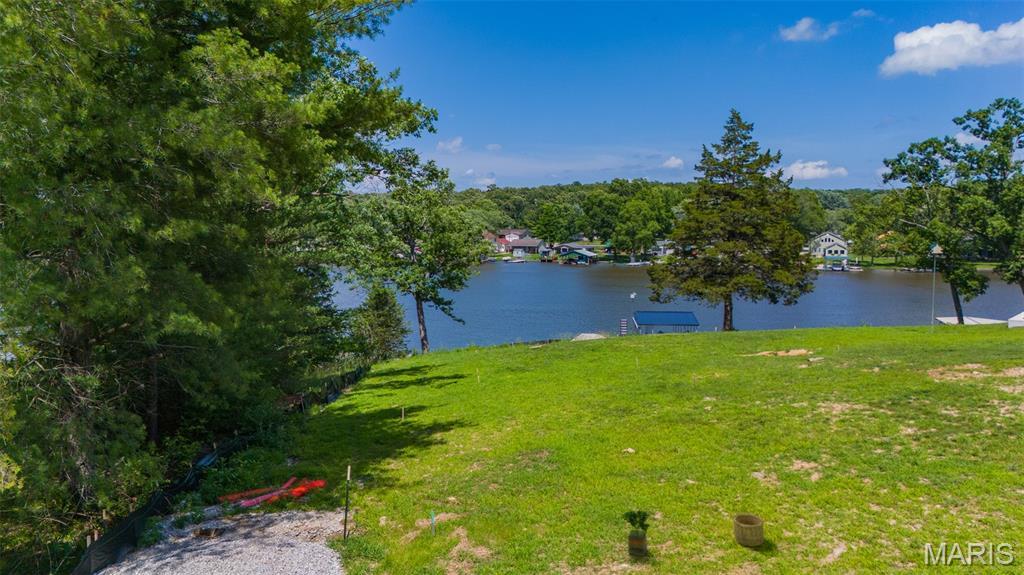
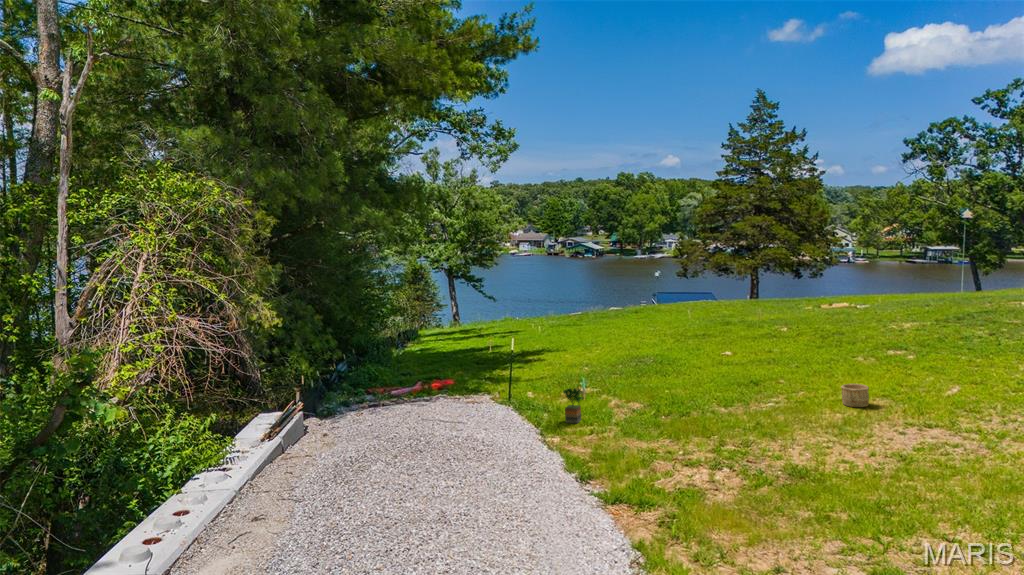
potted tree: present [624,510,651,556] -> present [563,388,583,423]

